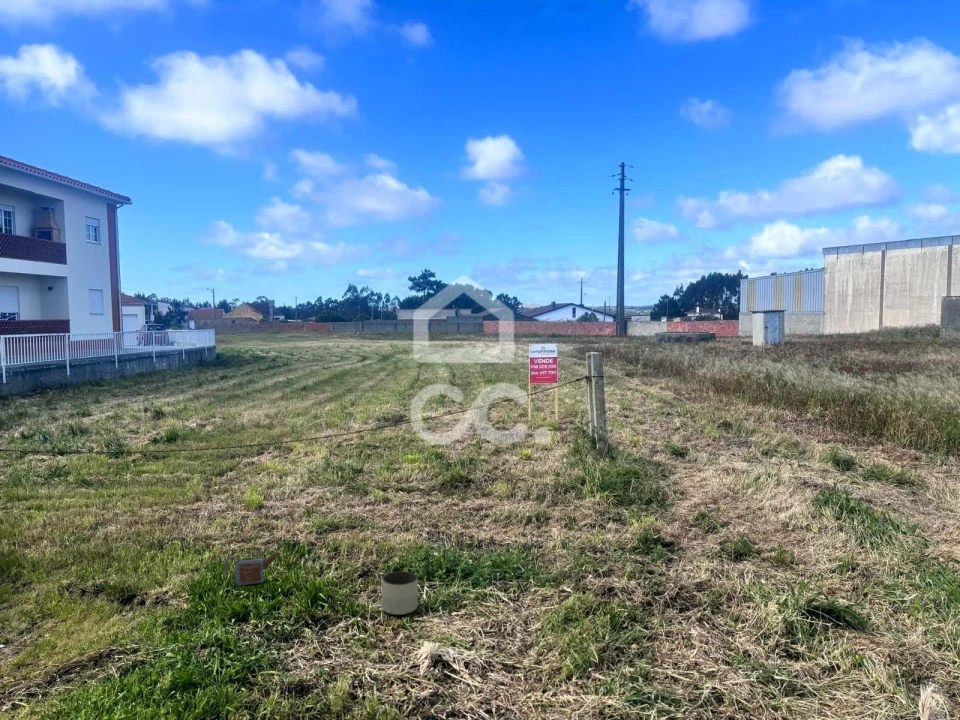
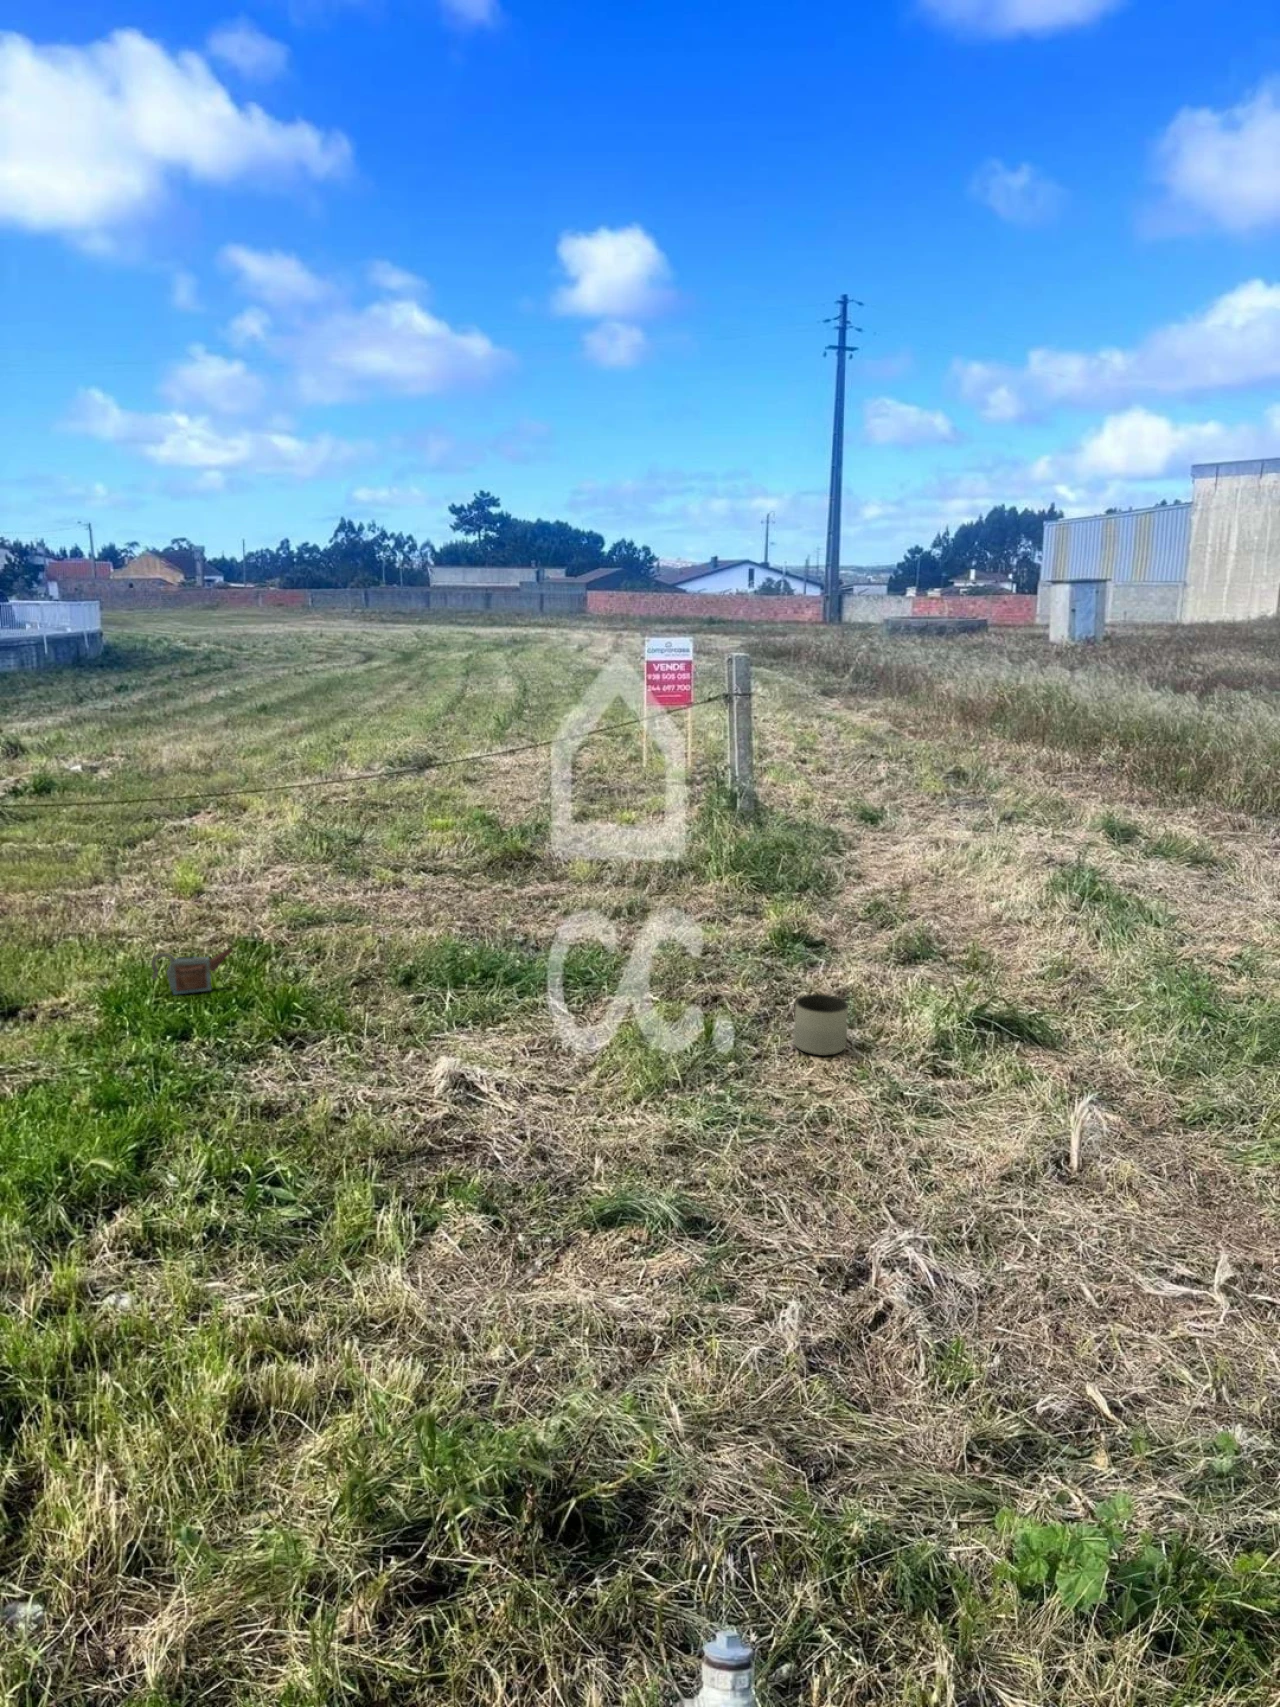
planter: present [382,571,418,615] -> present [793,994,848,1056]

